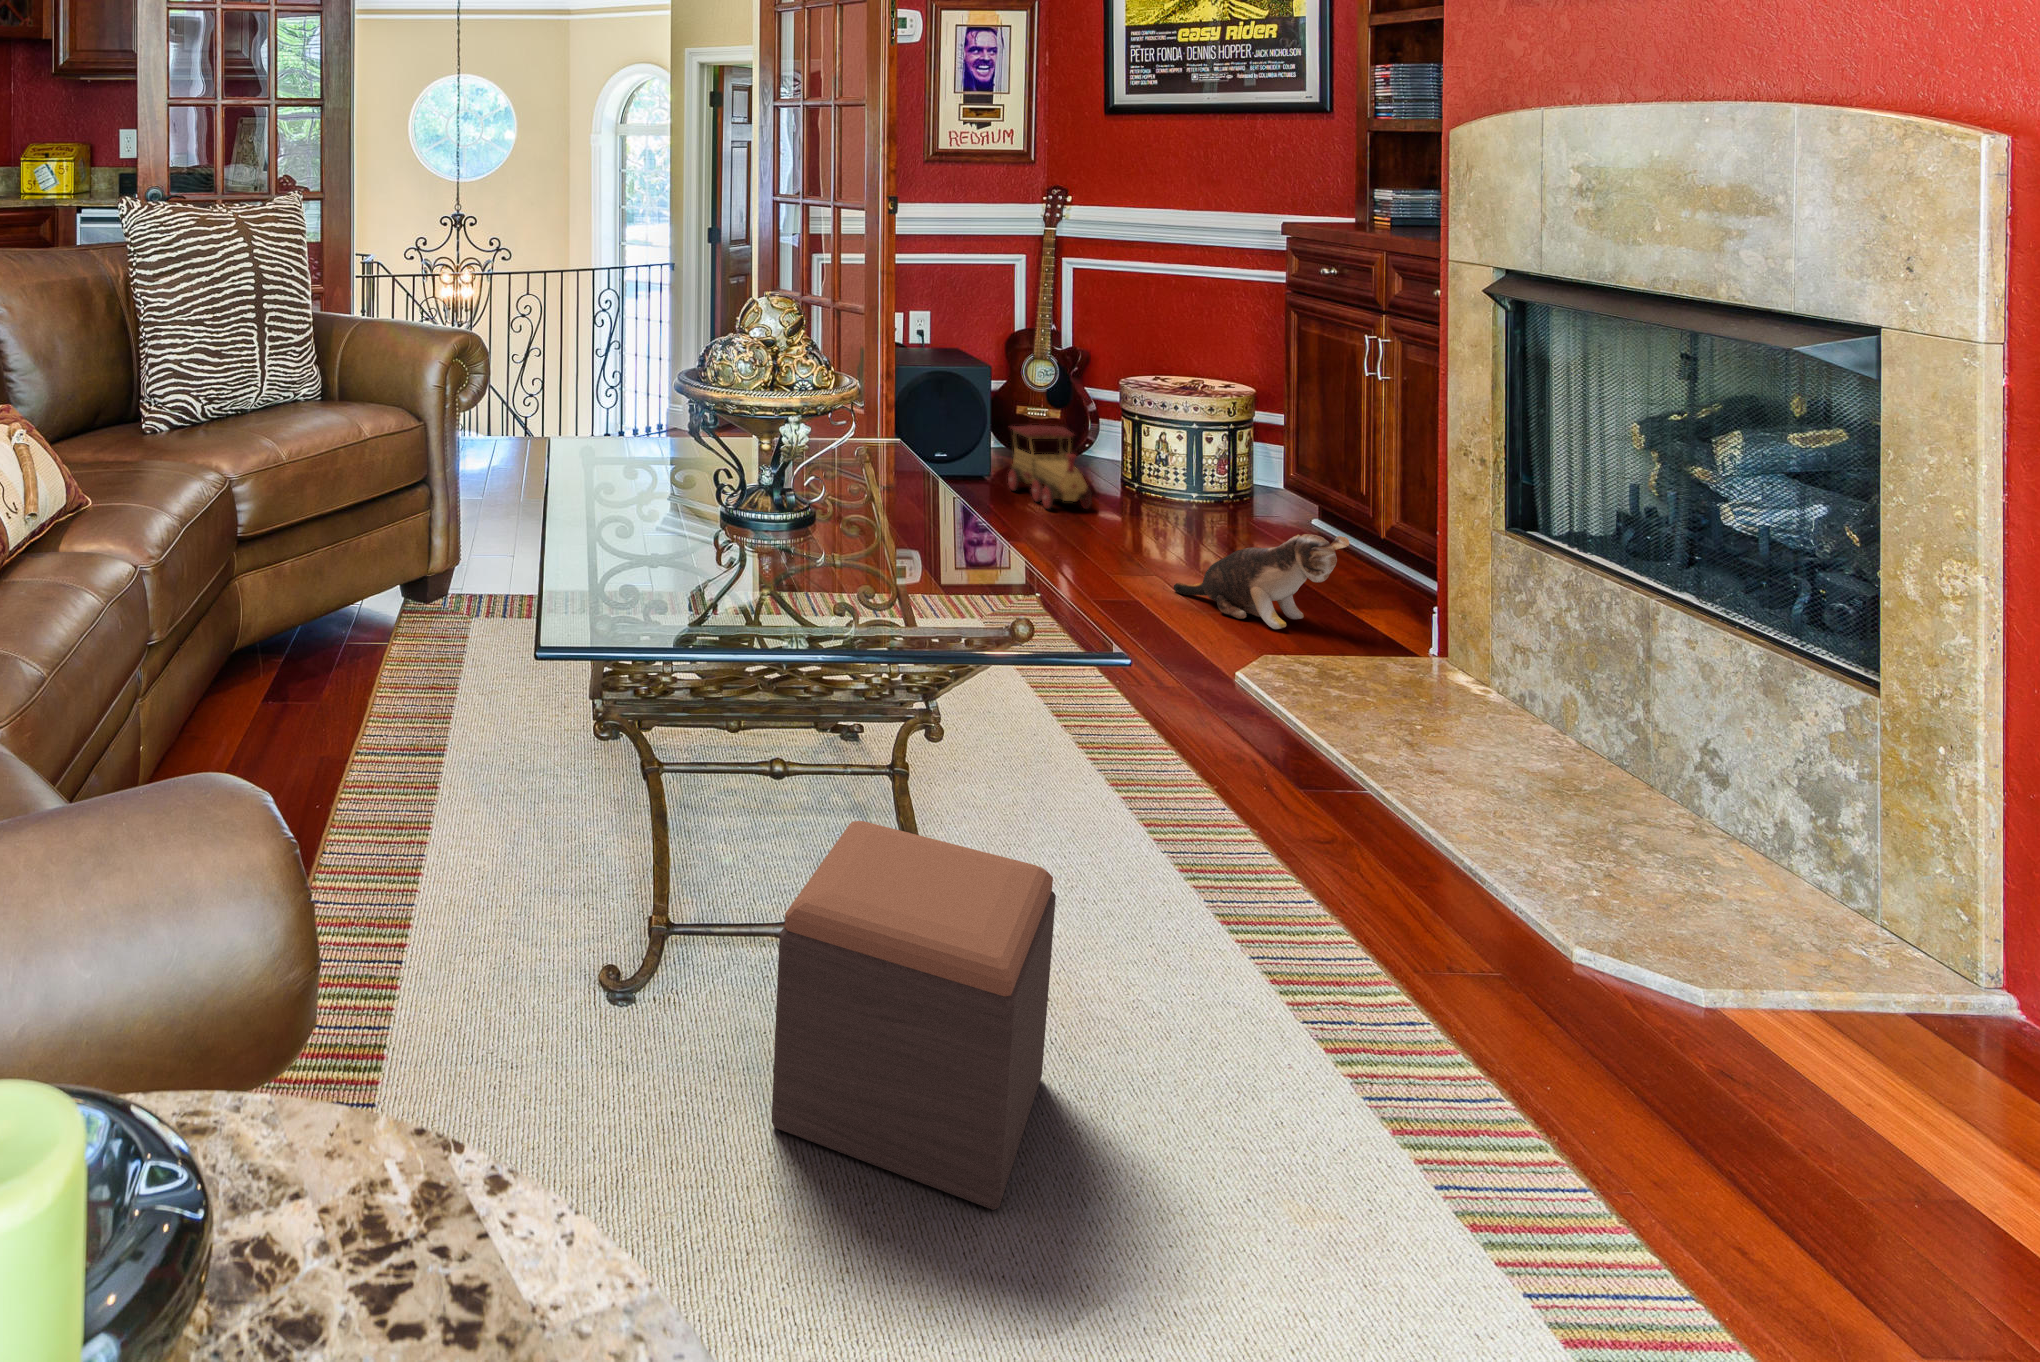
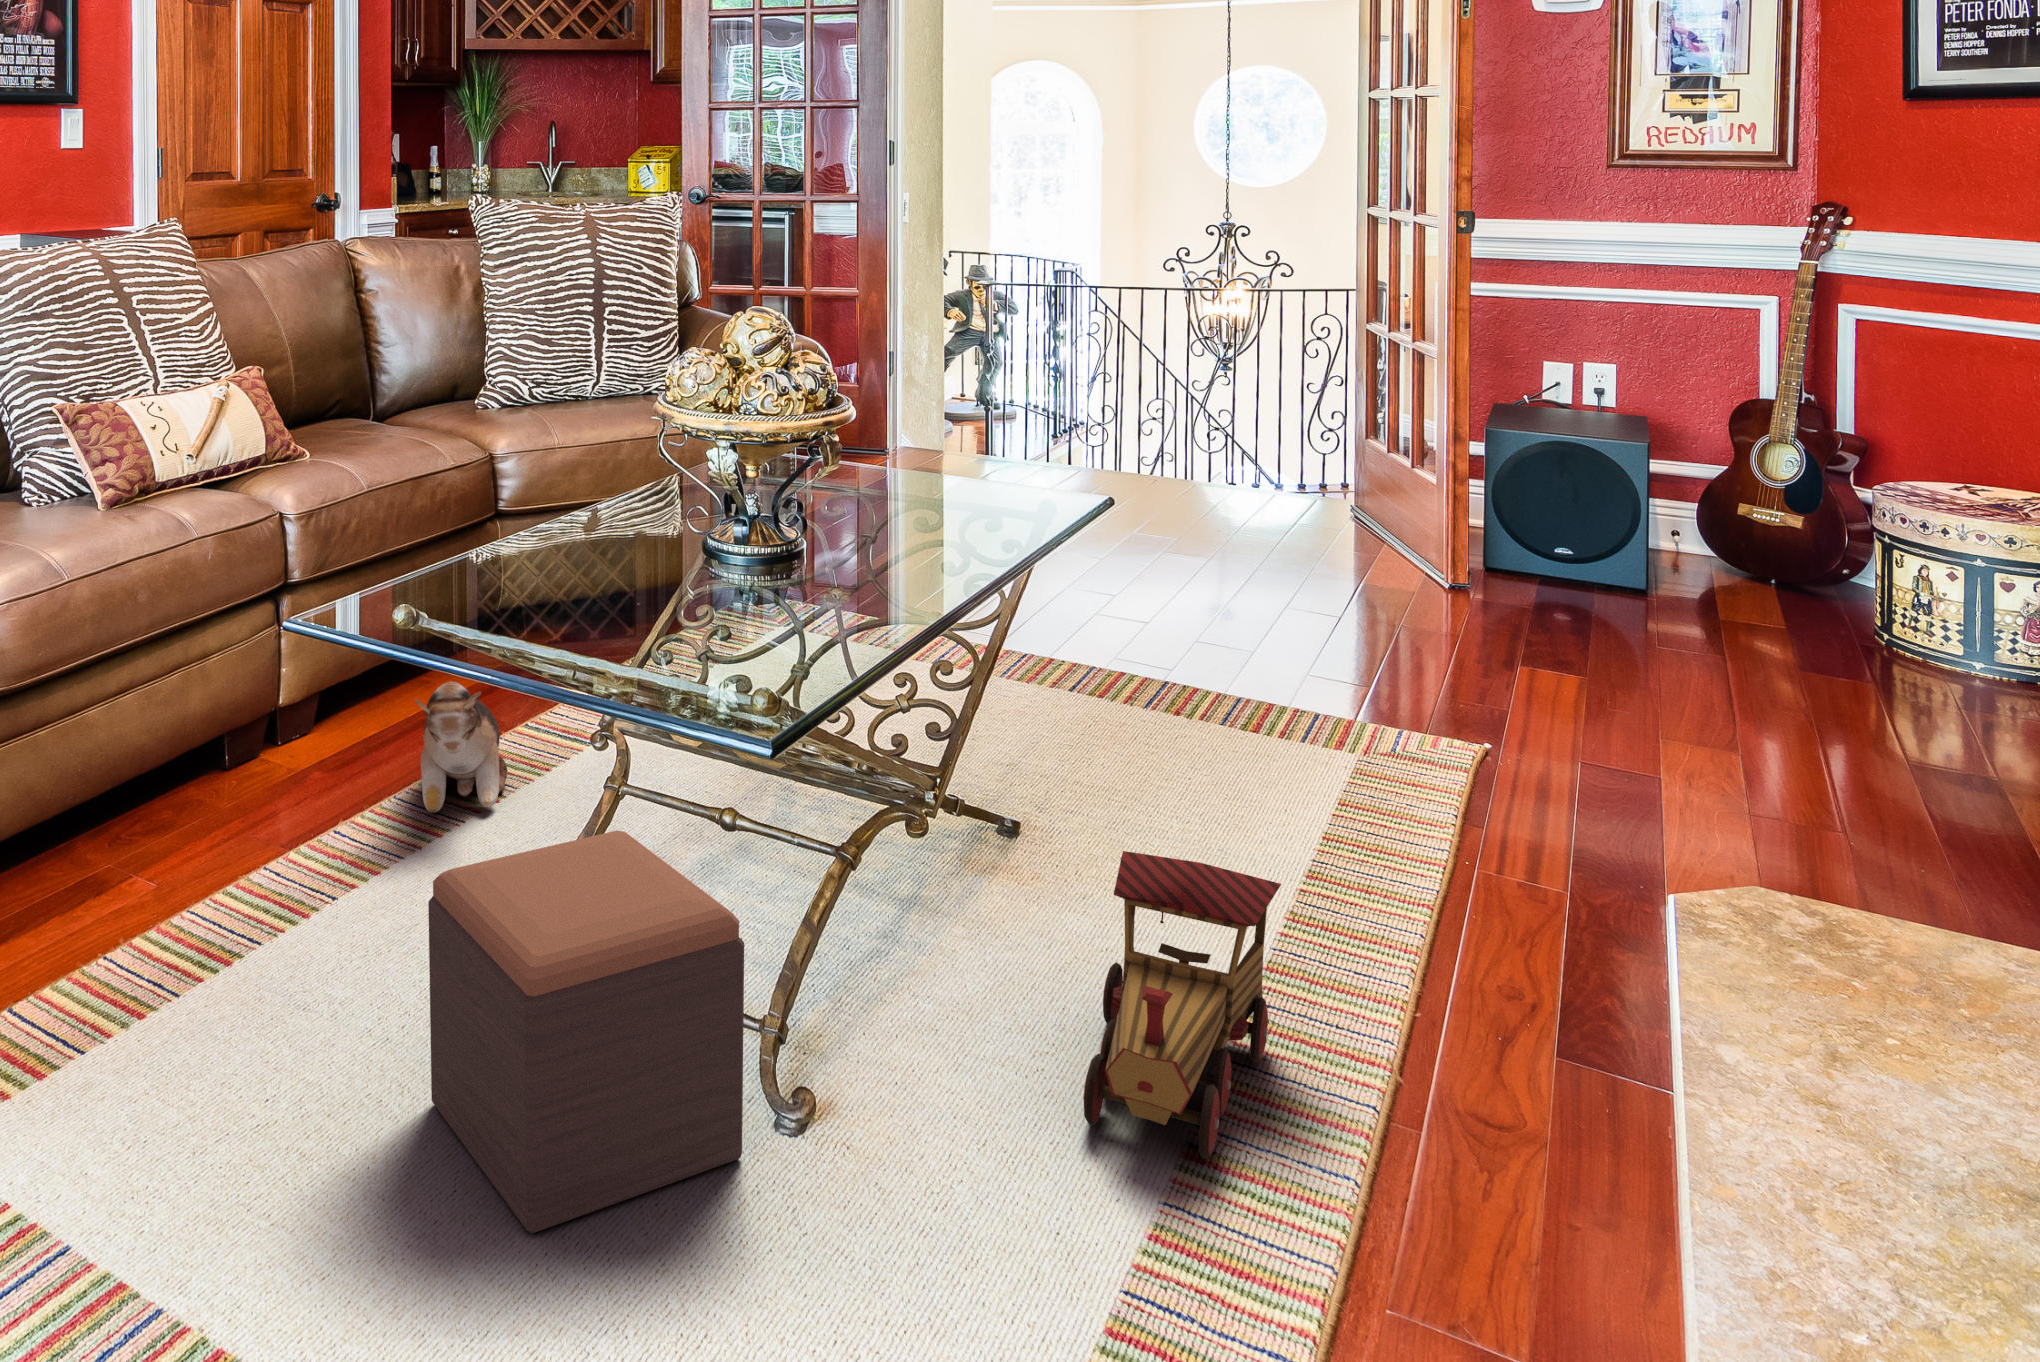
toy train: present [1008,425,1092,509] -> present [1083,851,1281,1159]
plush toy: present [1174,534,1349,629] -> present [414,681,507,813]

